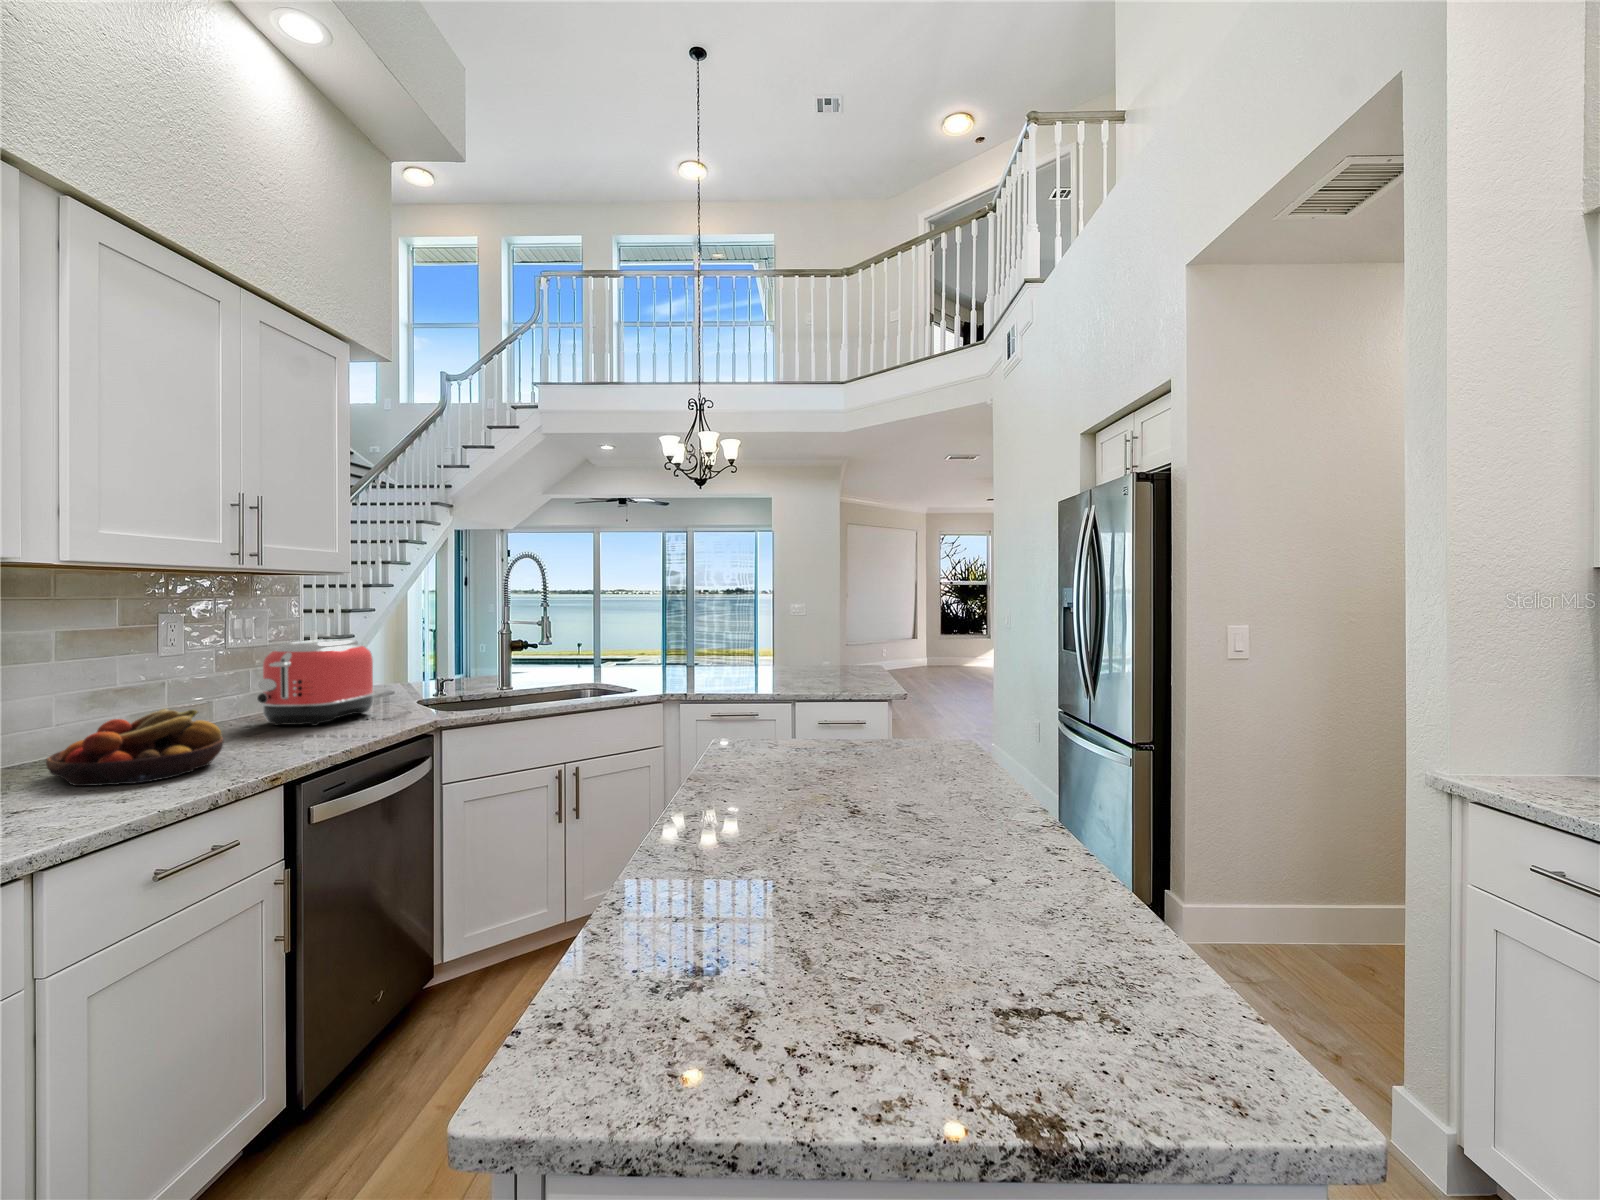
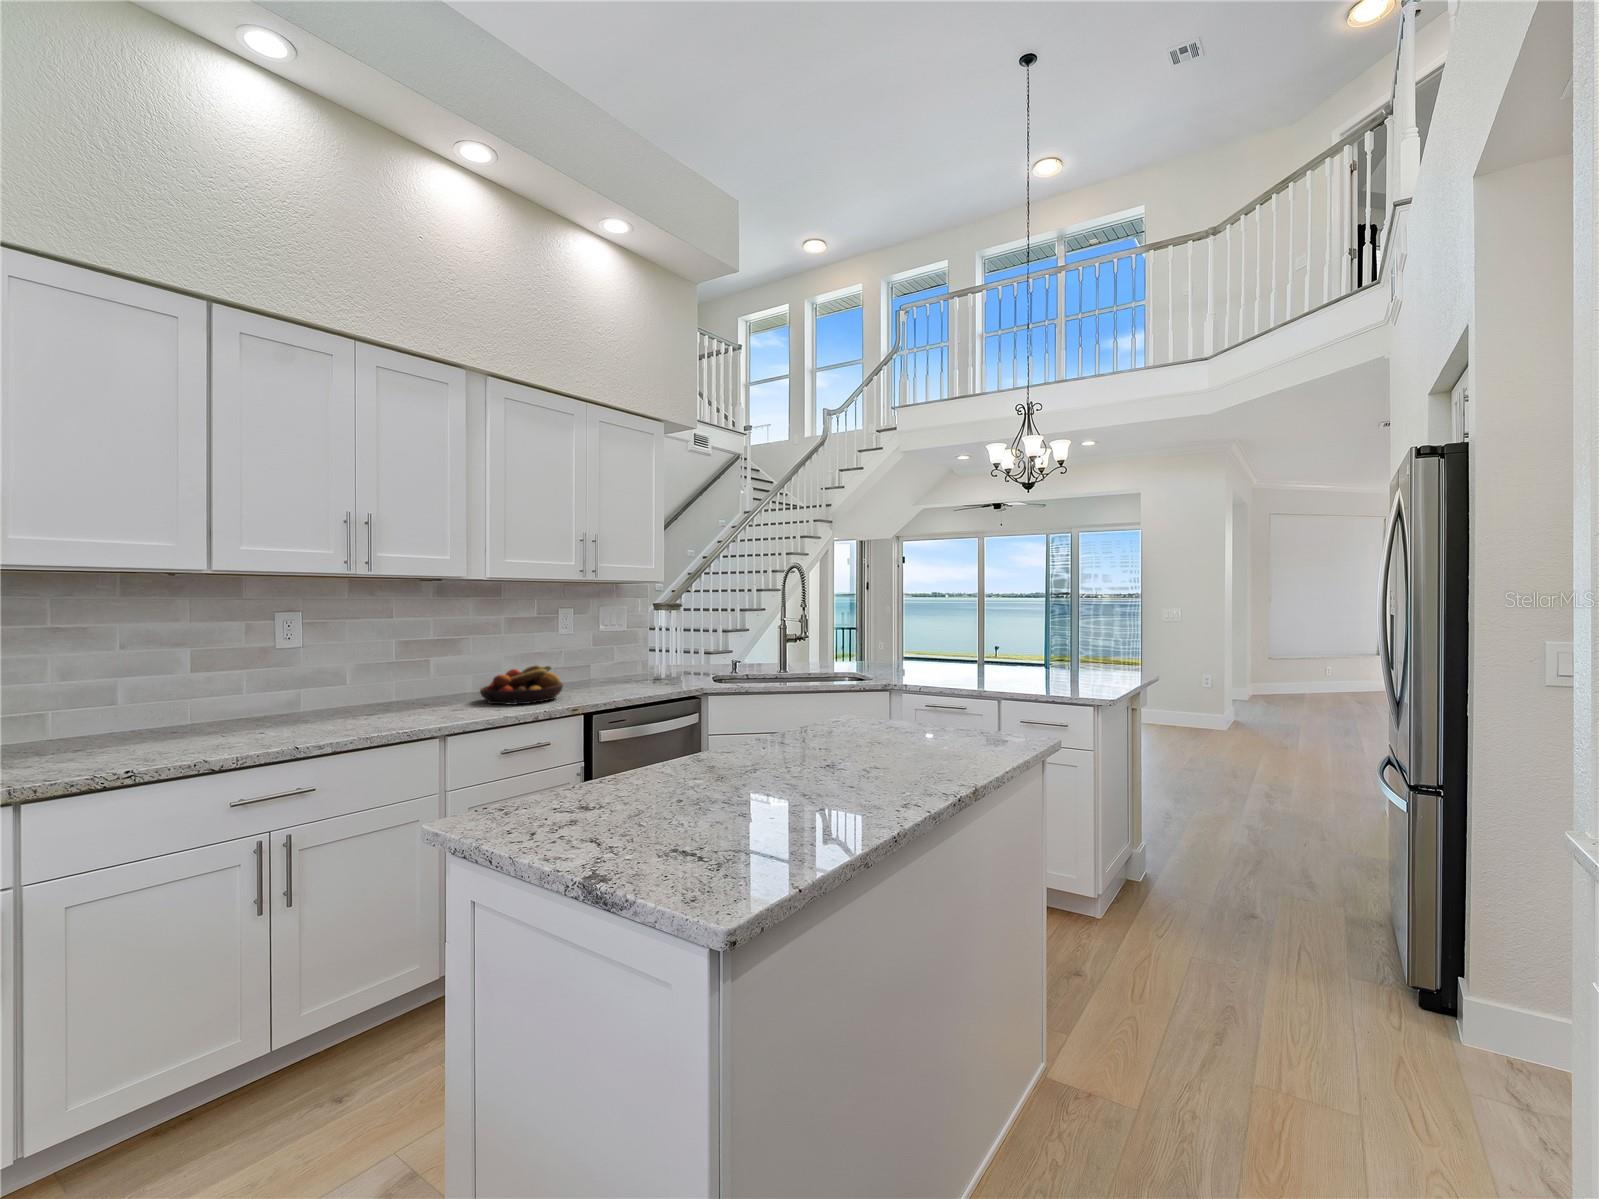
toaster: present [257,639,375,726] -> none [604,628,680,685]

